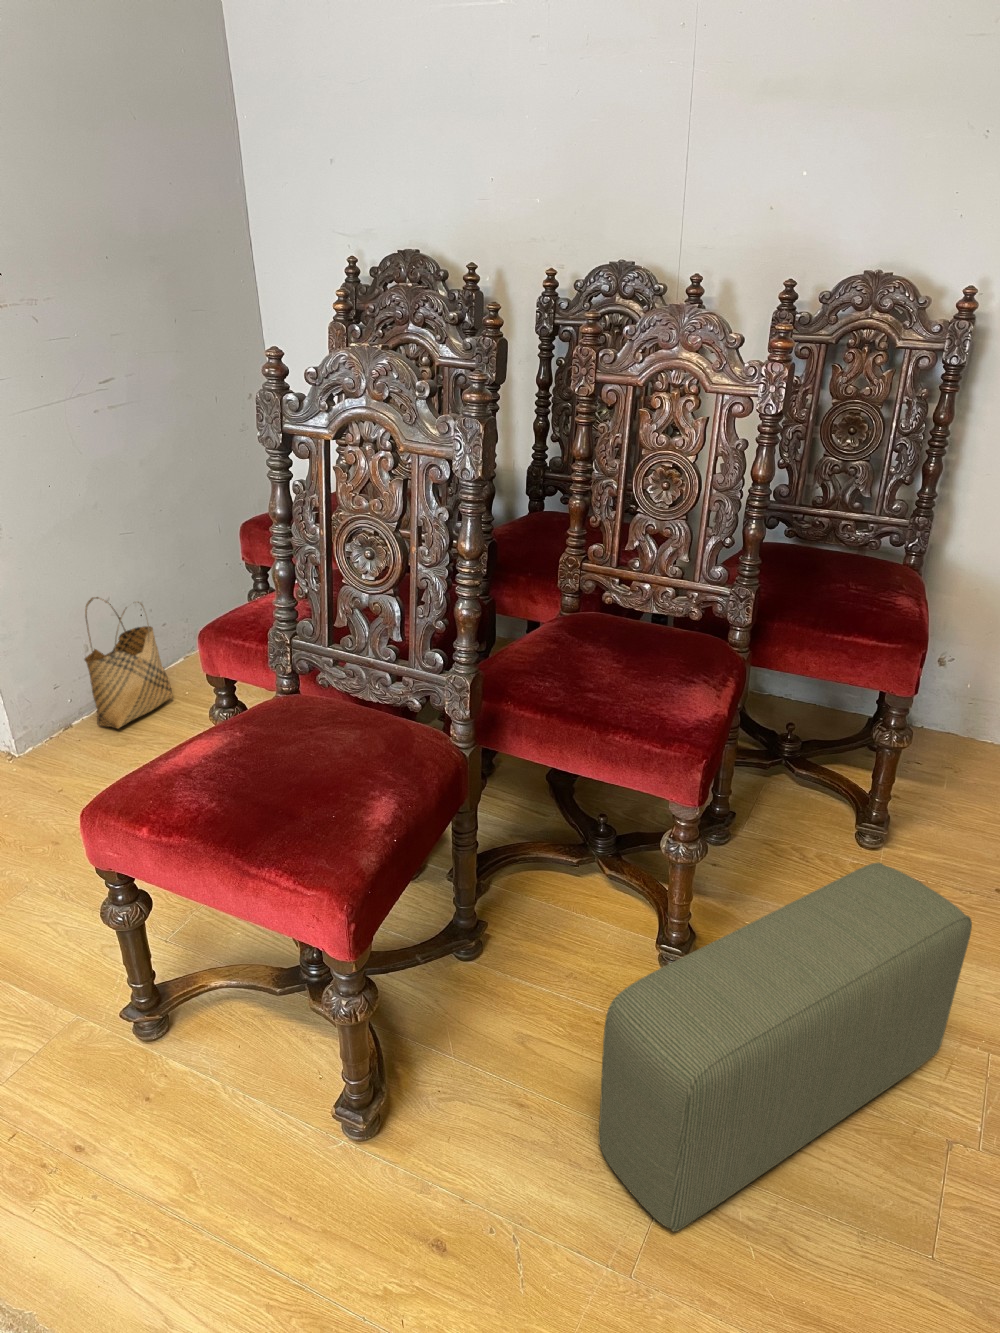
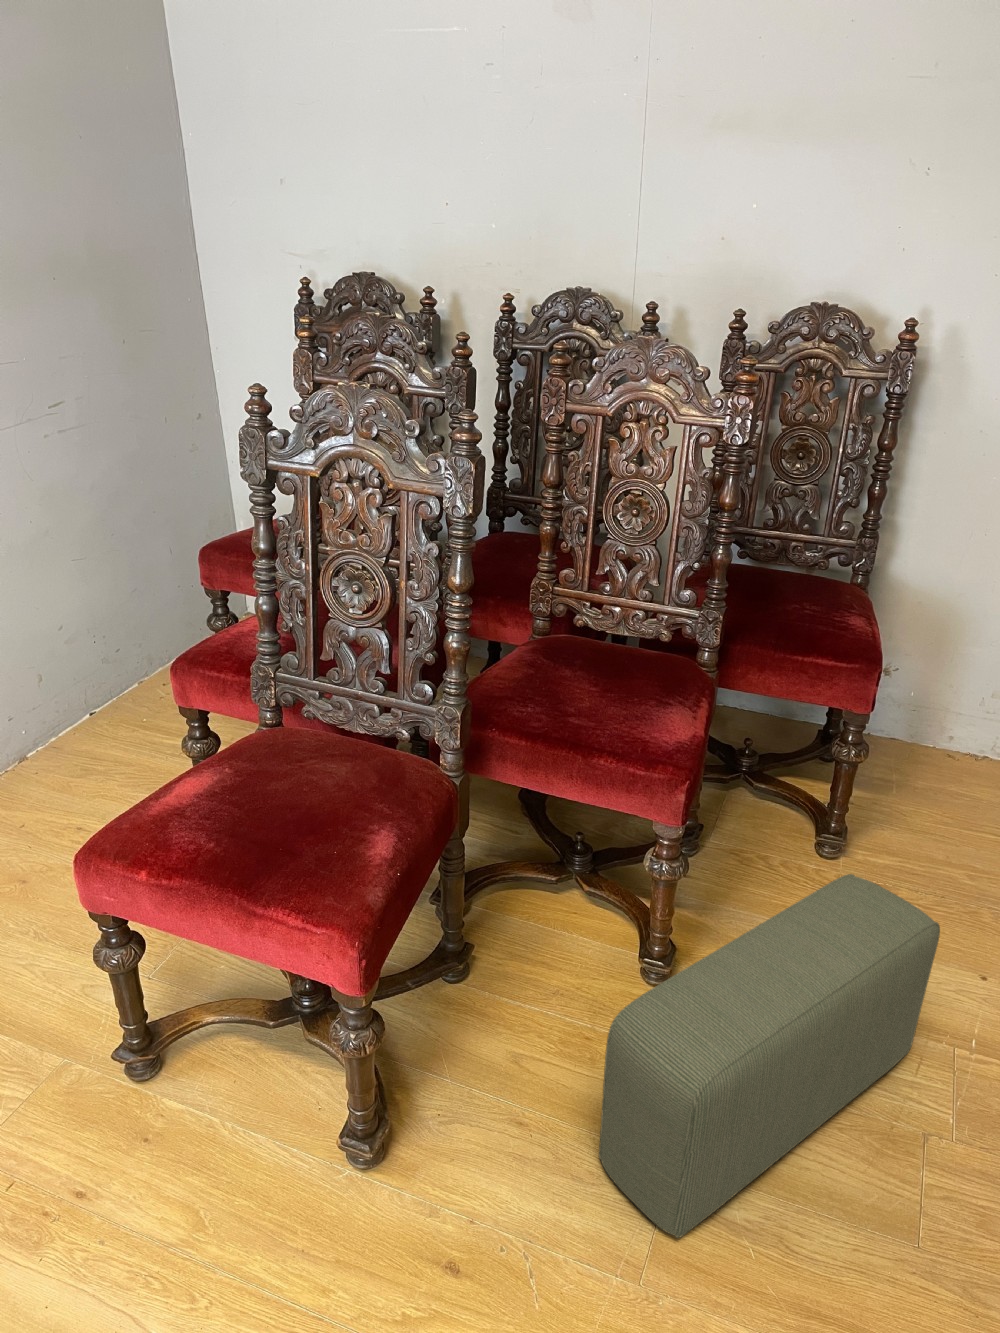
woven basket: present [85,597,173,728] -> none [39,626,129,760]

